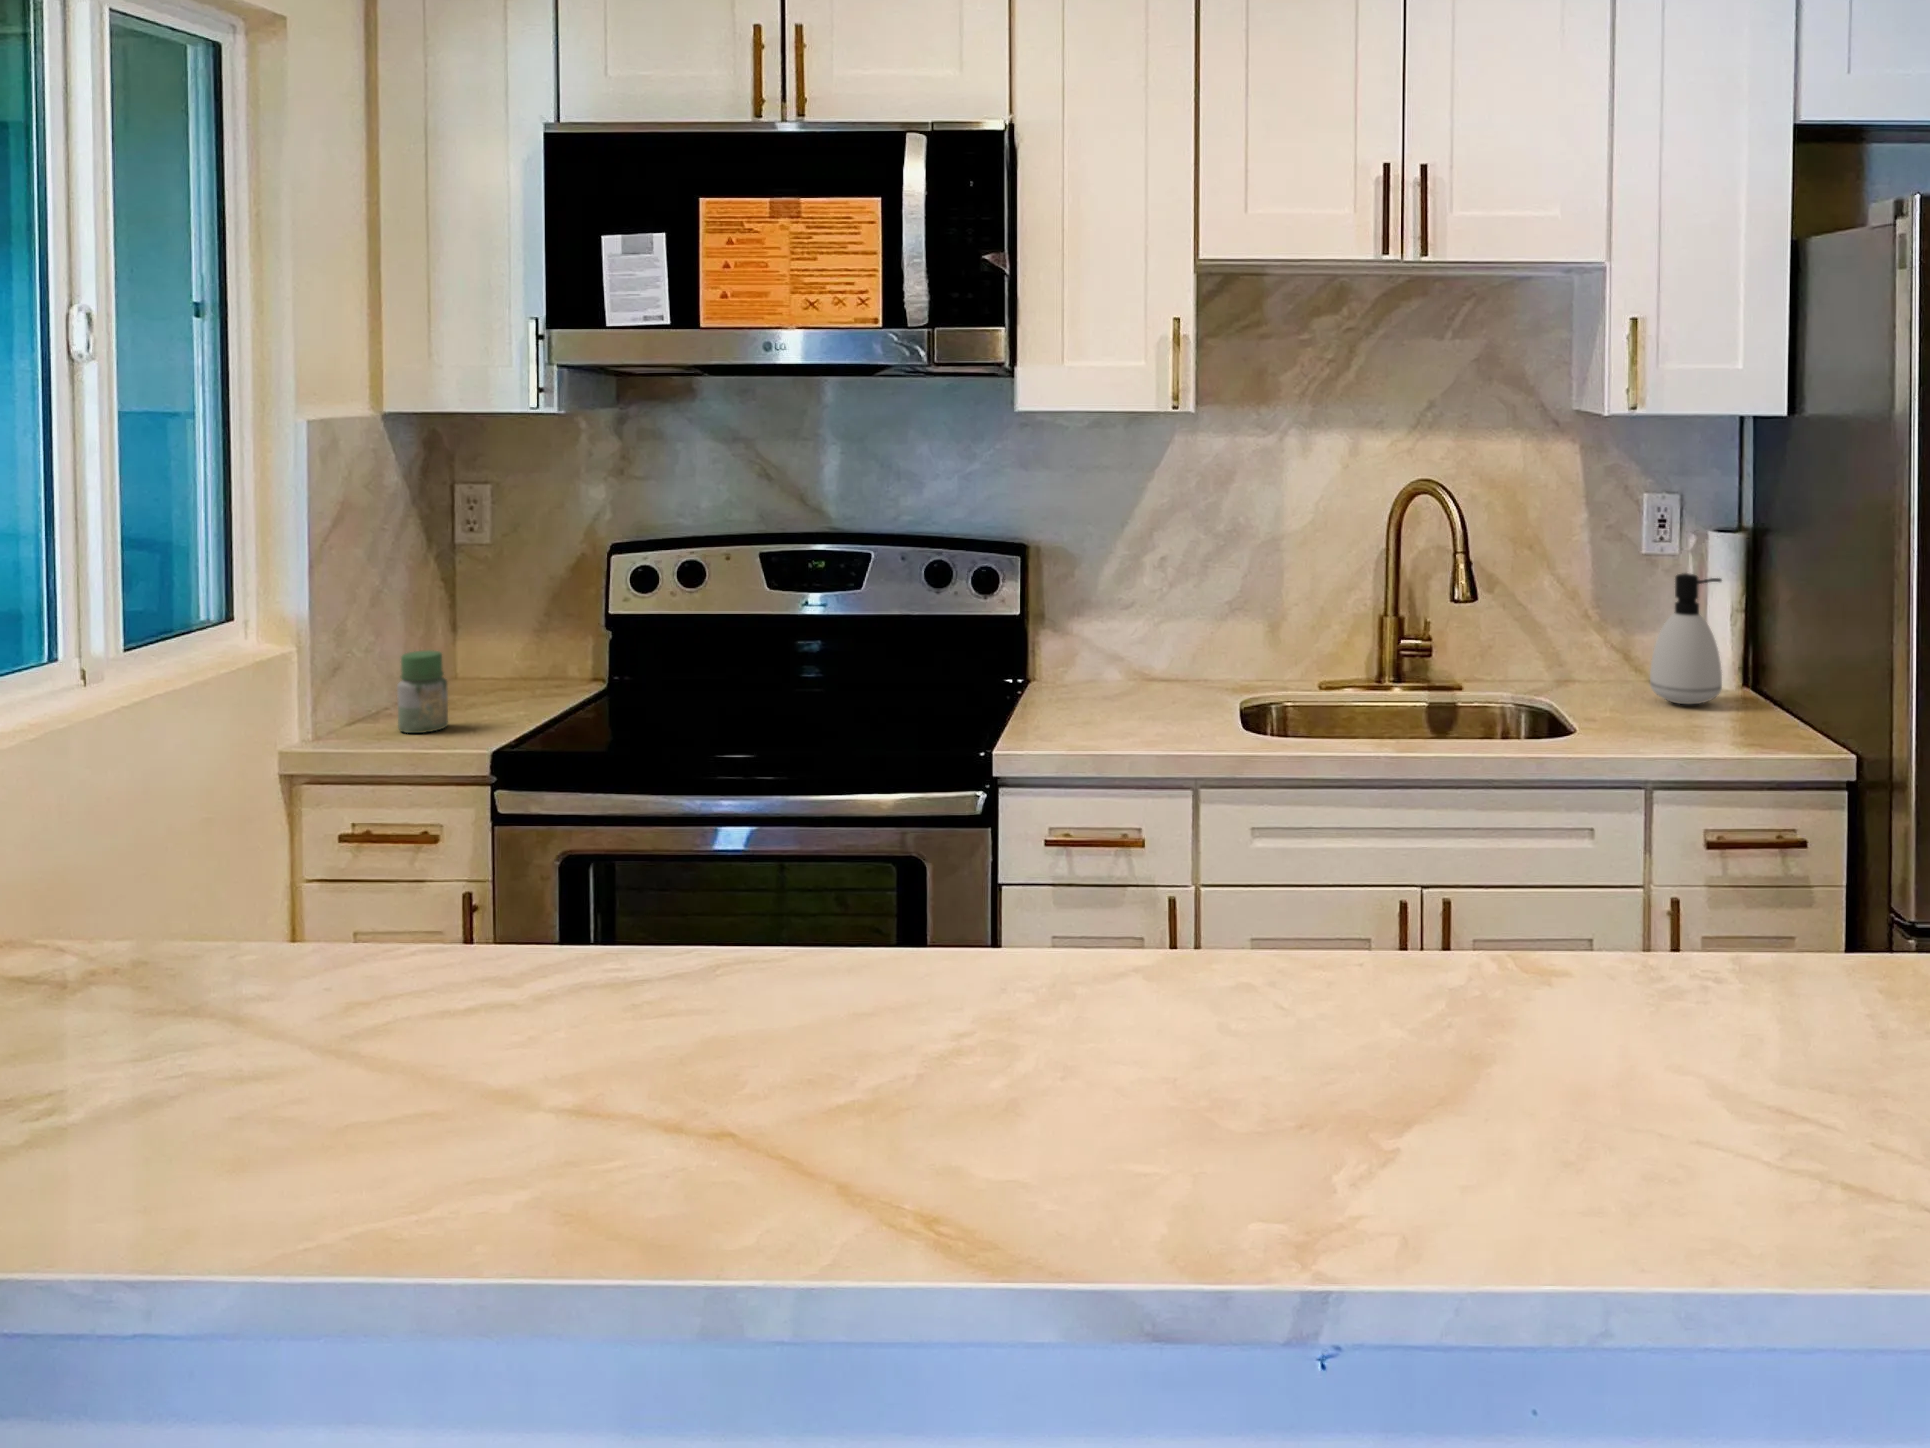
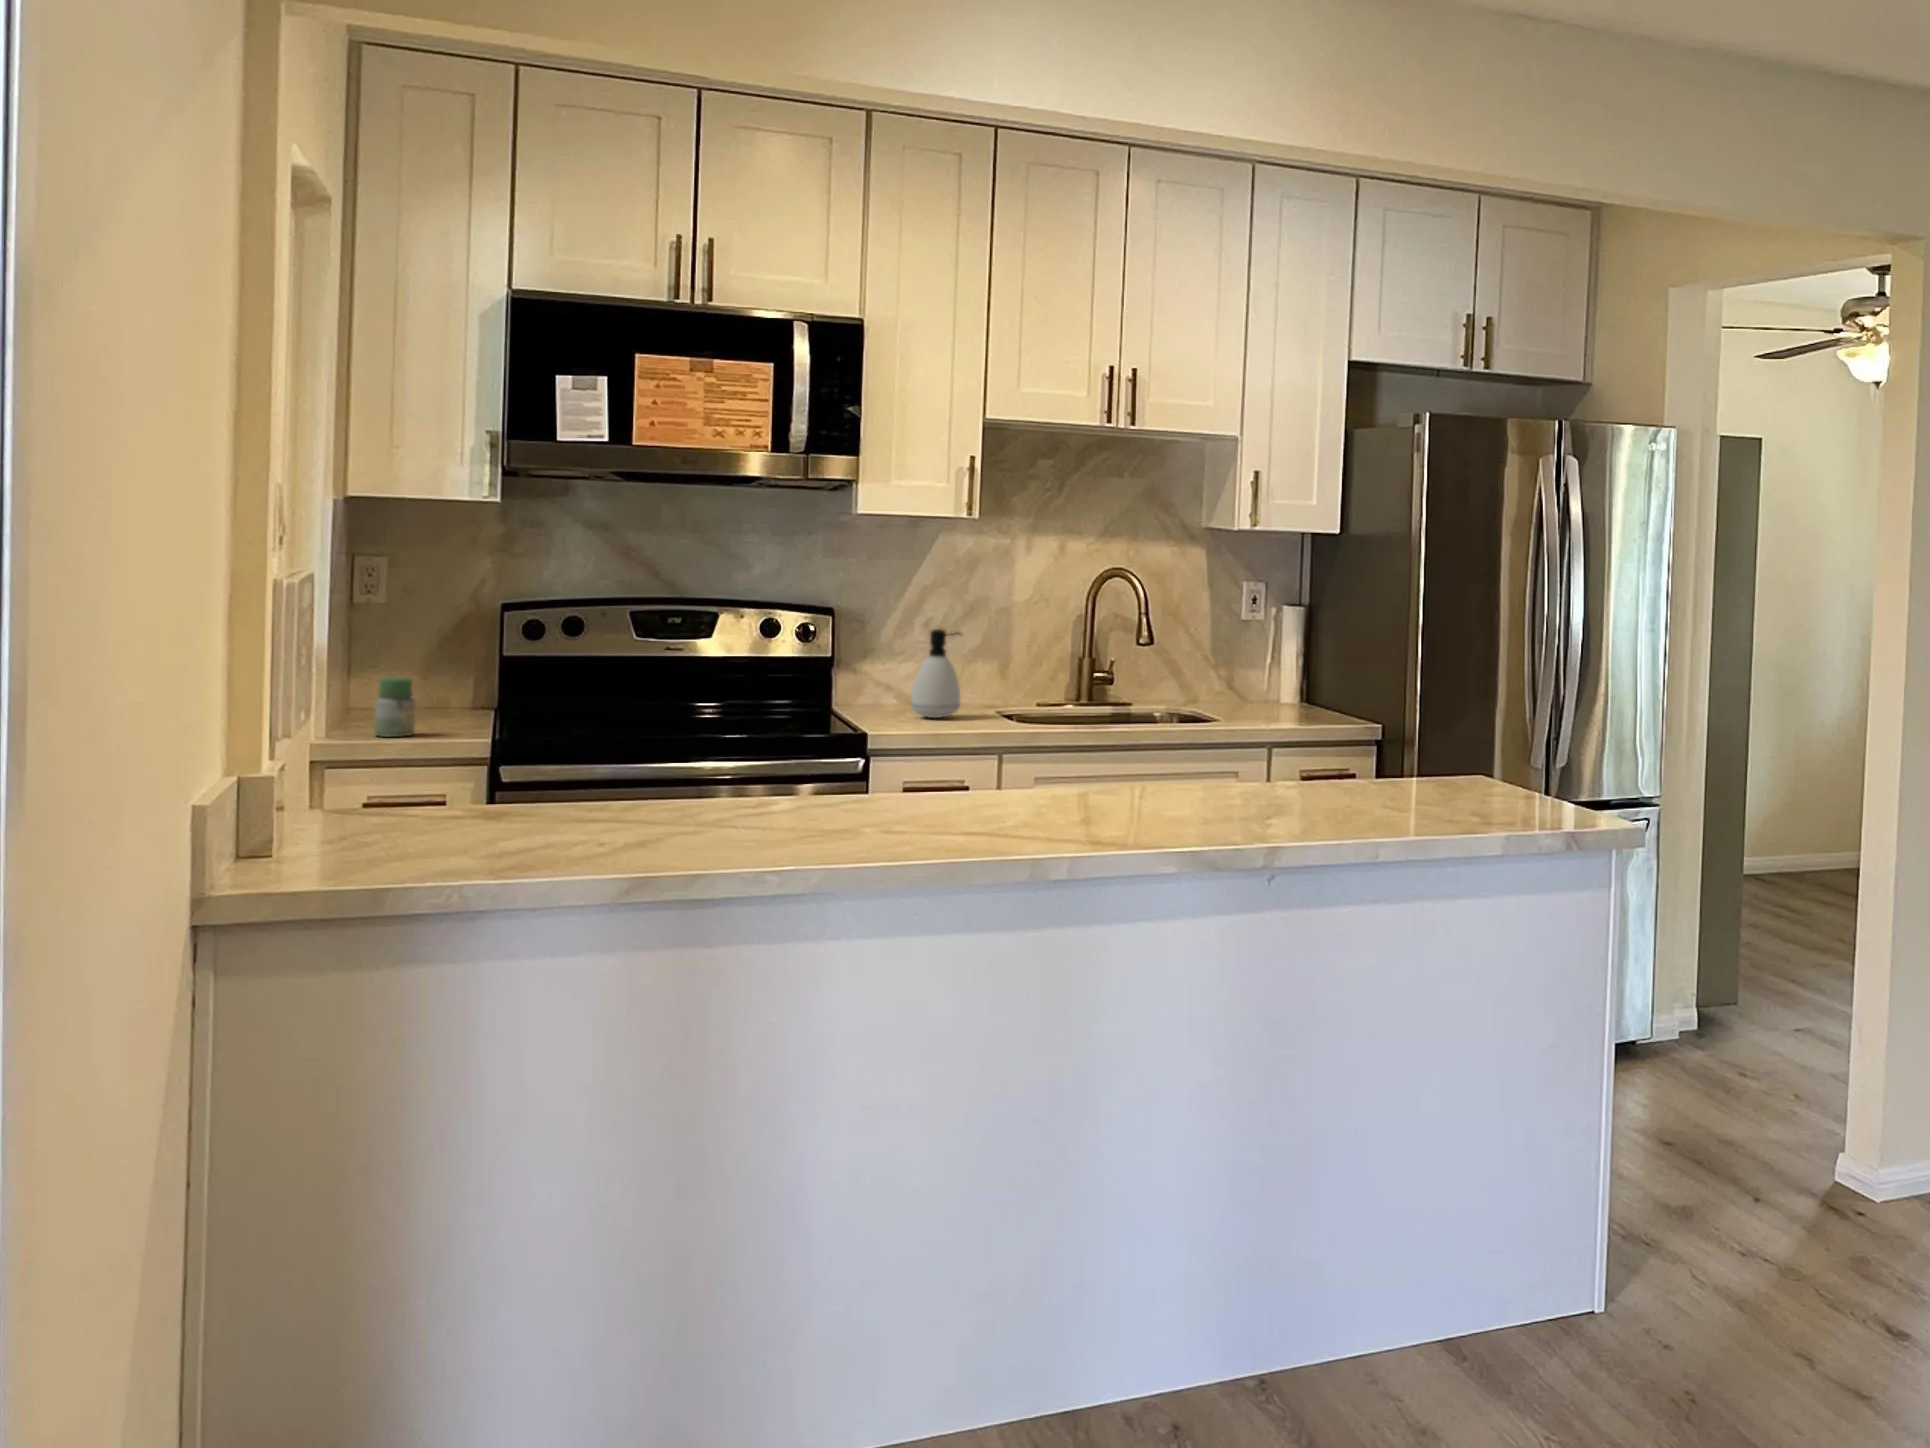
soap dispenser: present [1650,573,1722,704] -> present [911,629,960,718]

